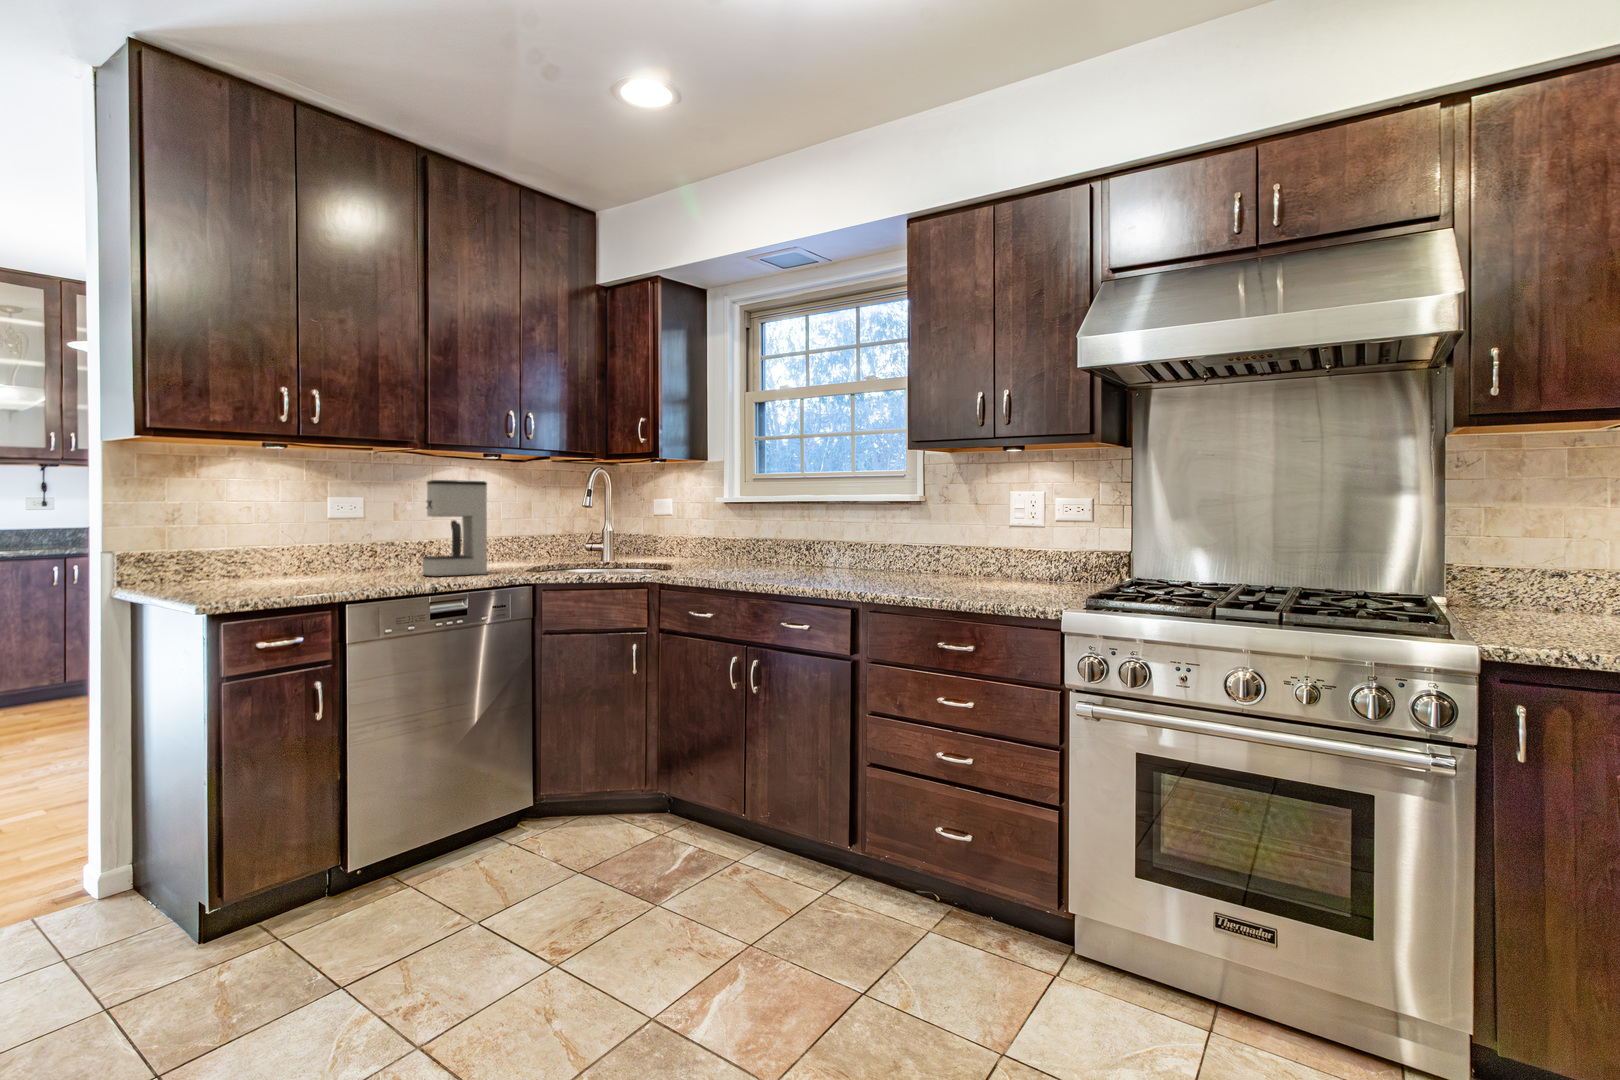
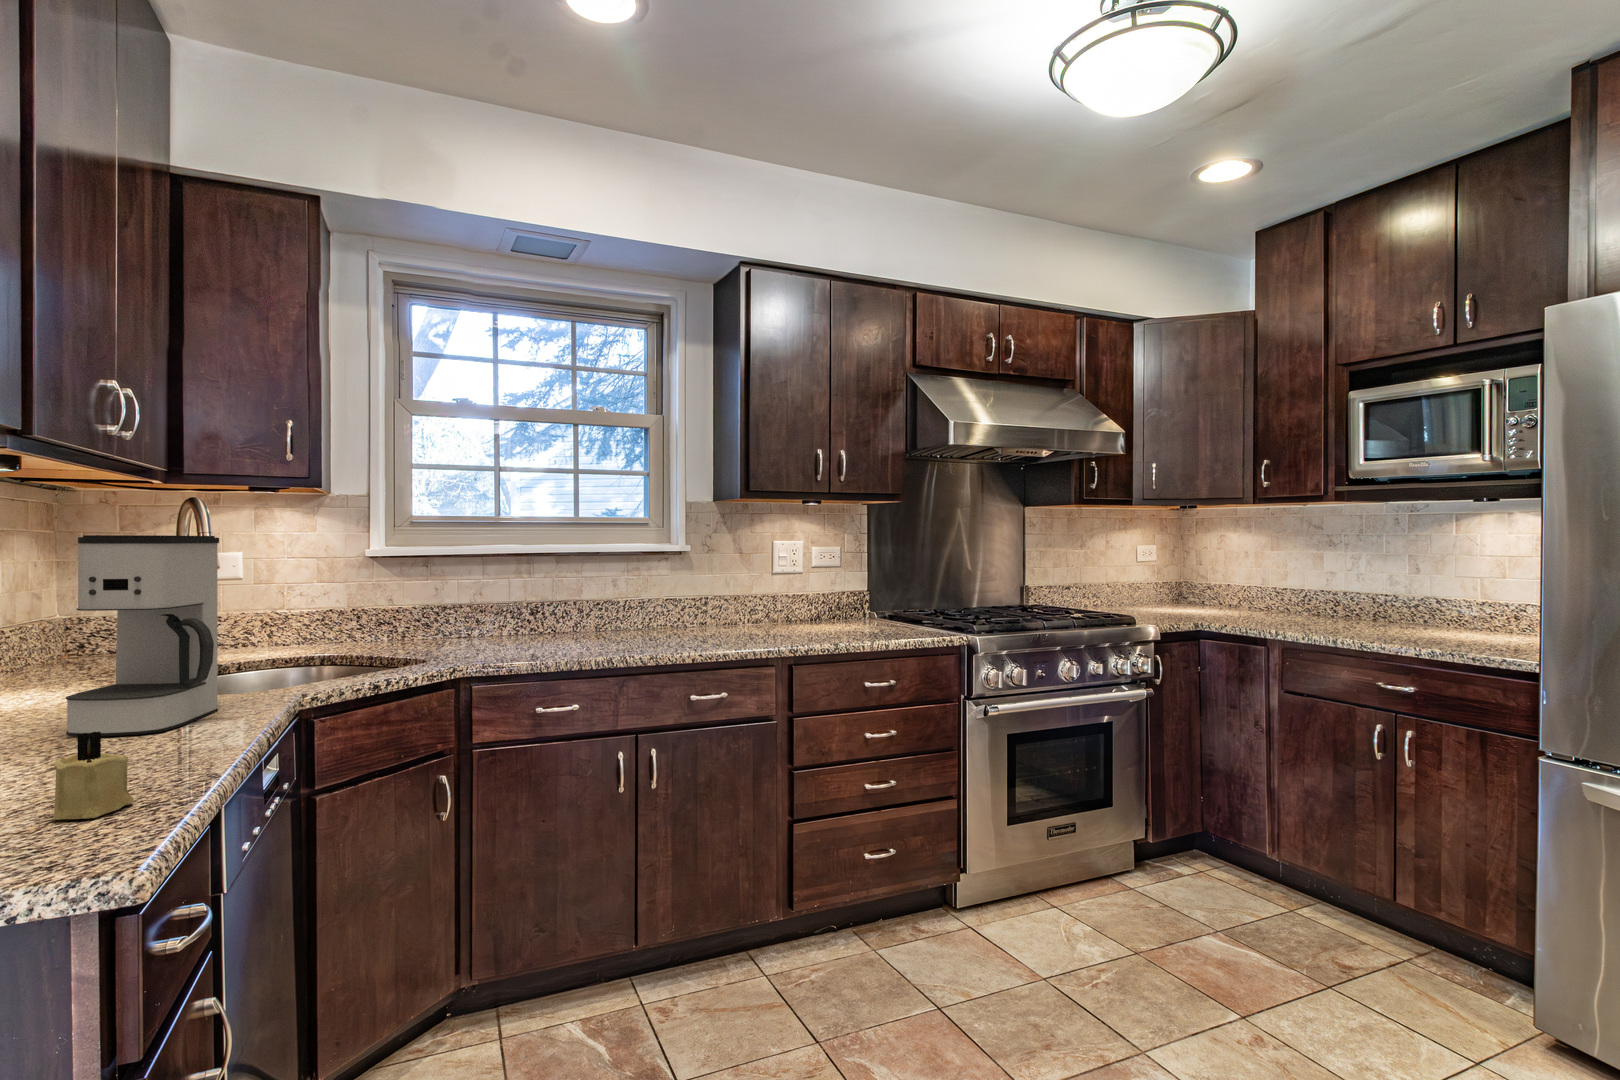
candle: none [277,556,306,589] -> present [53,732,133,820]

